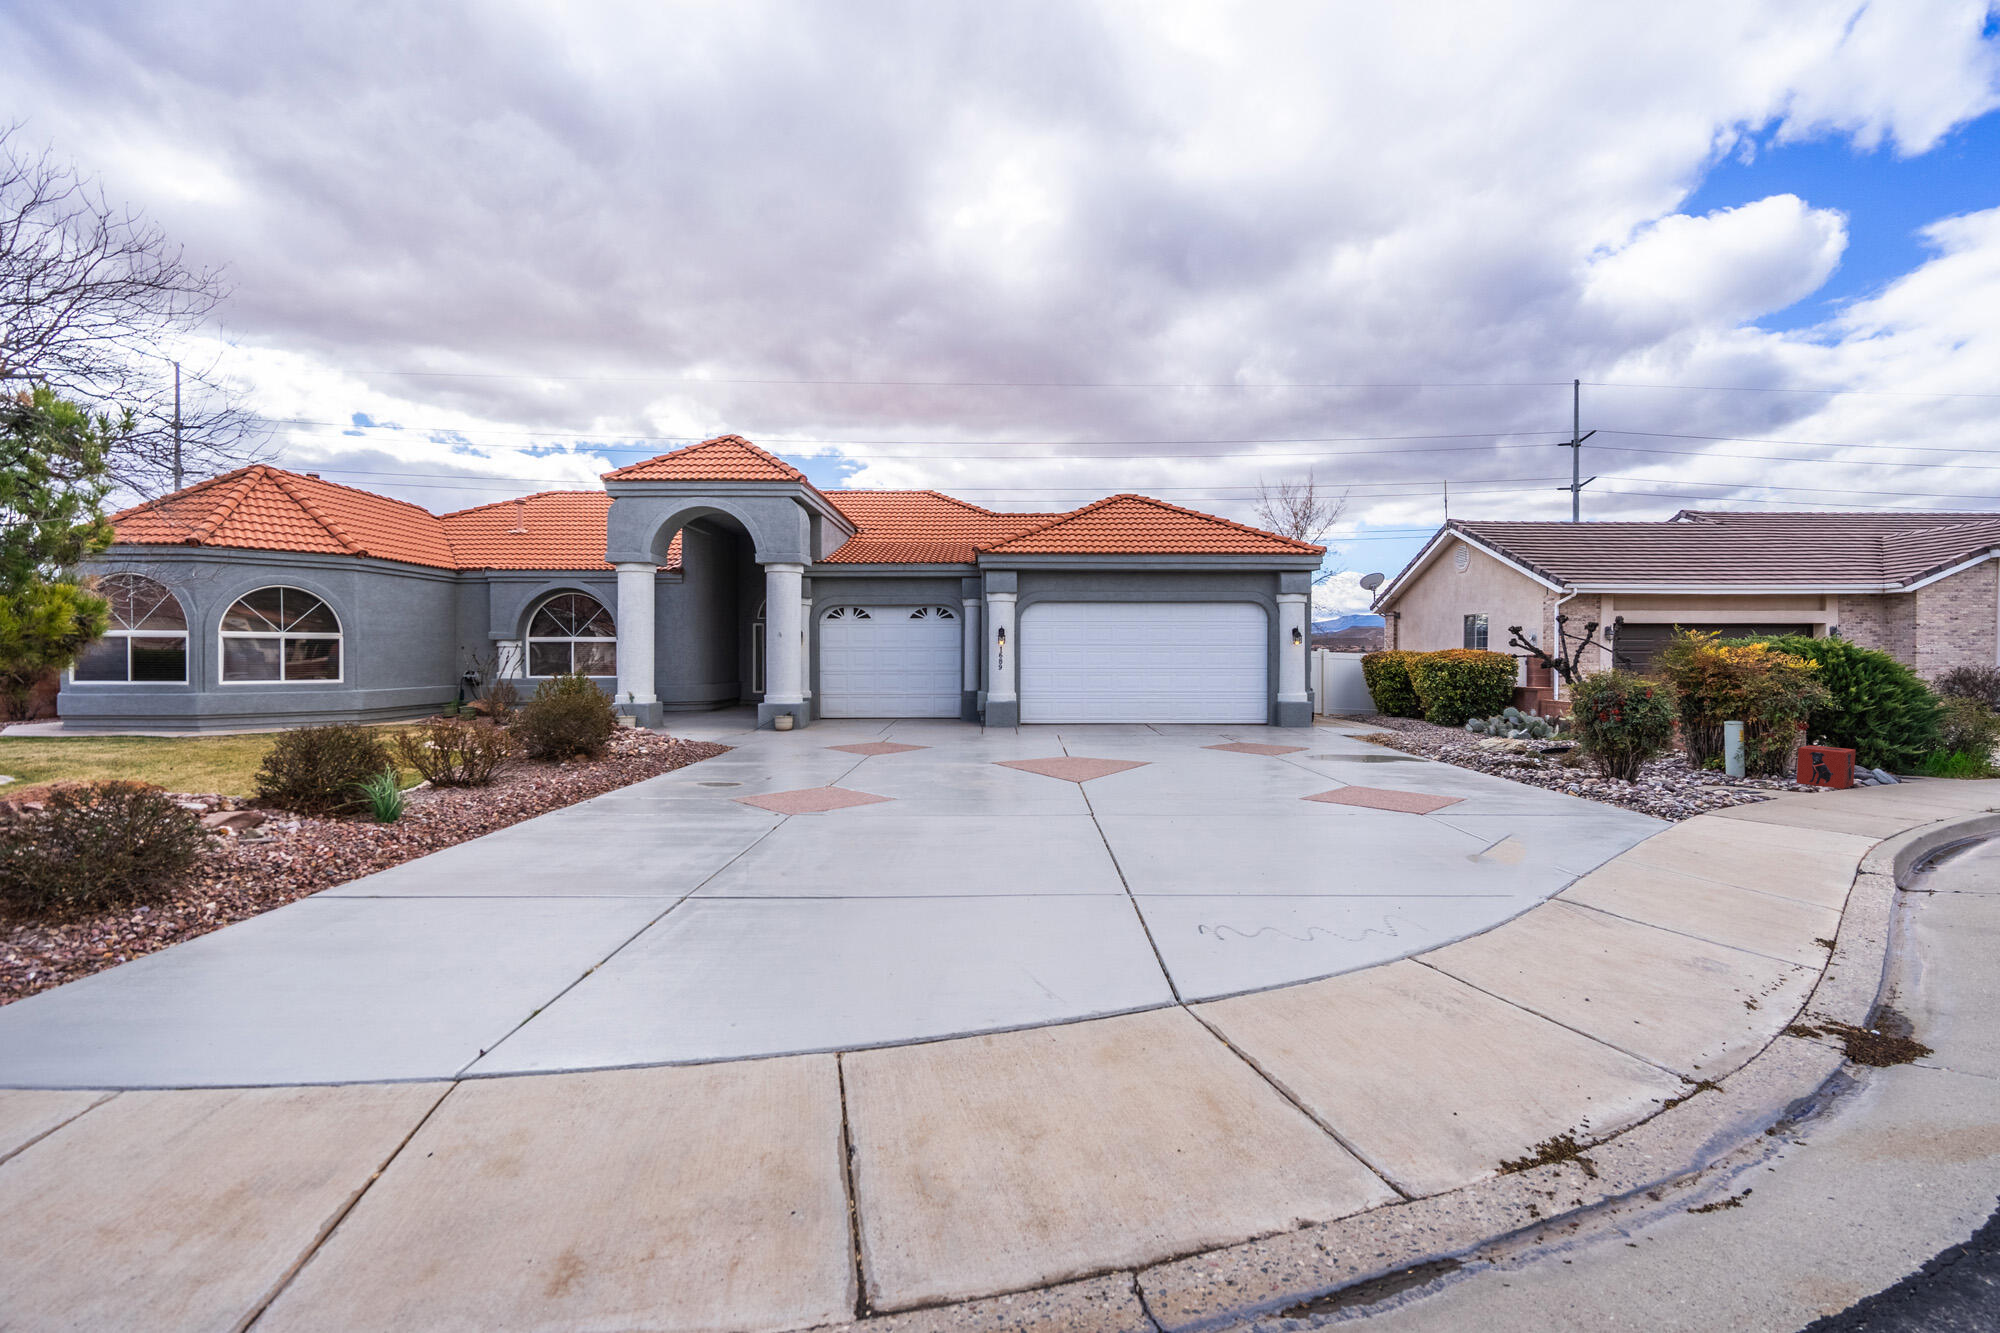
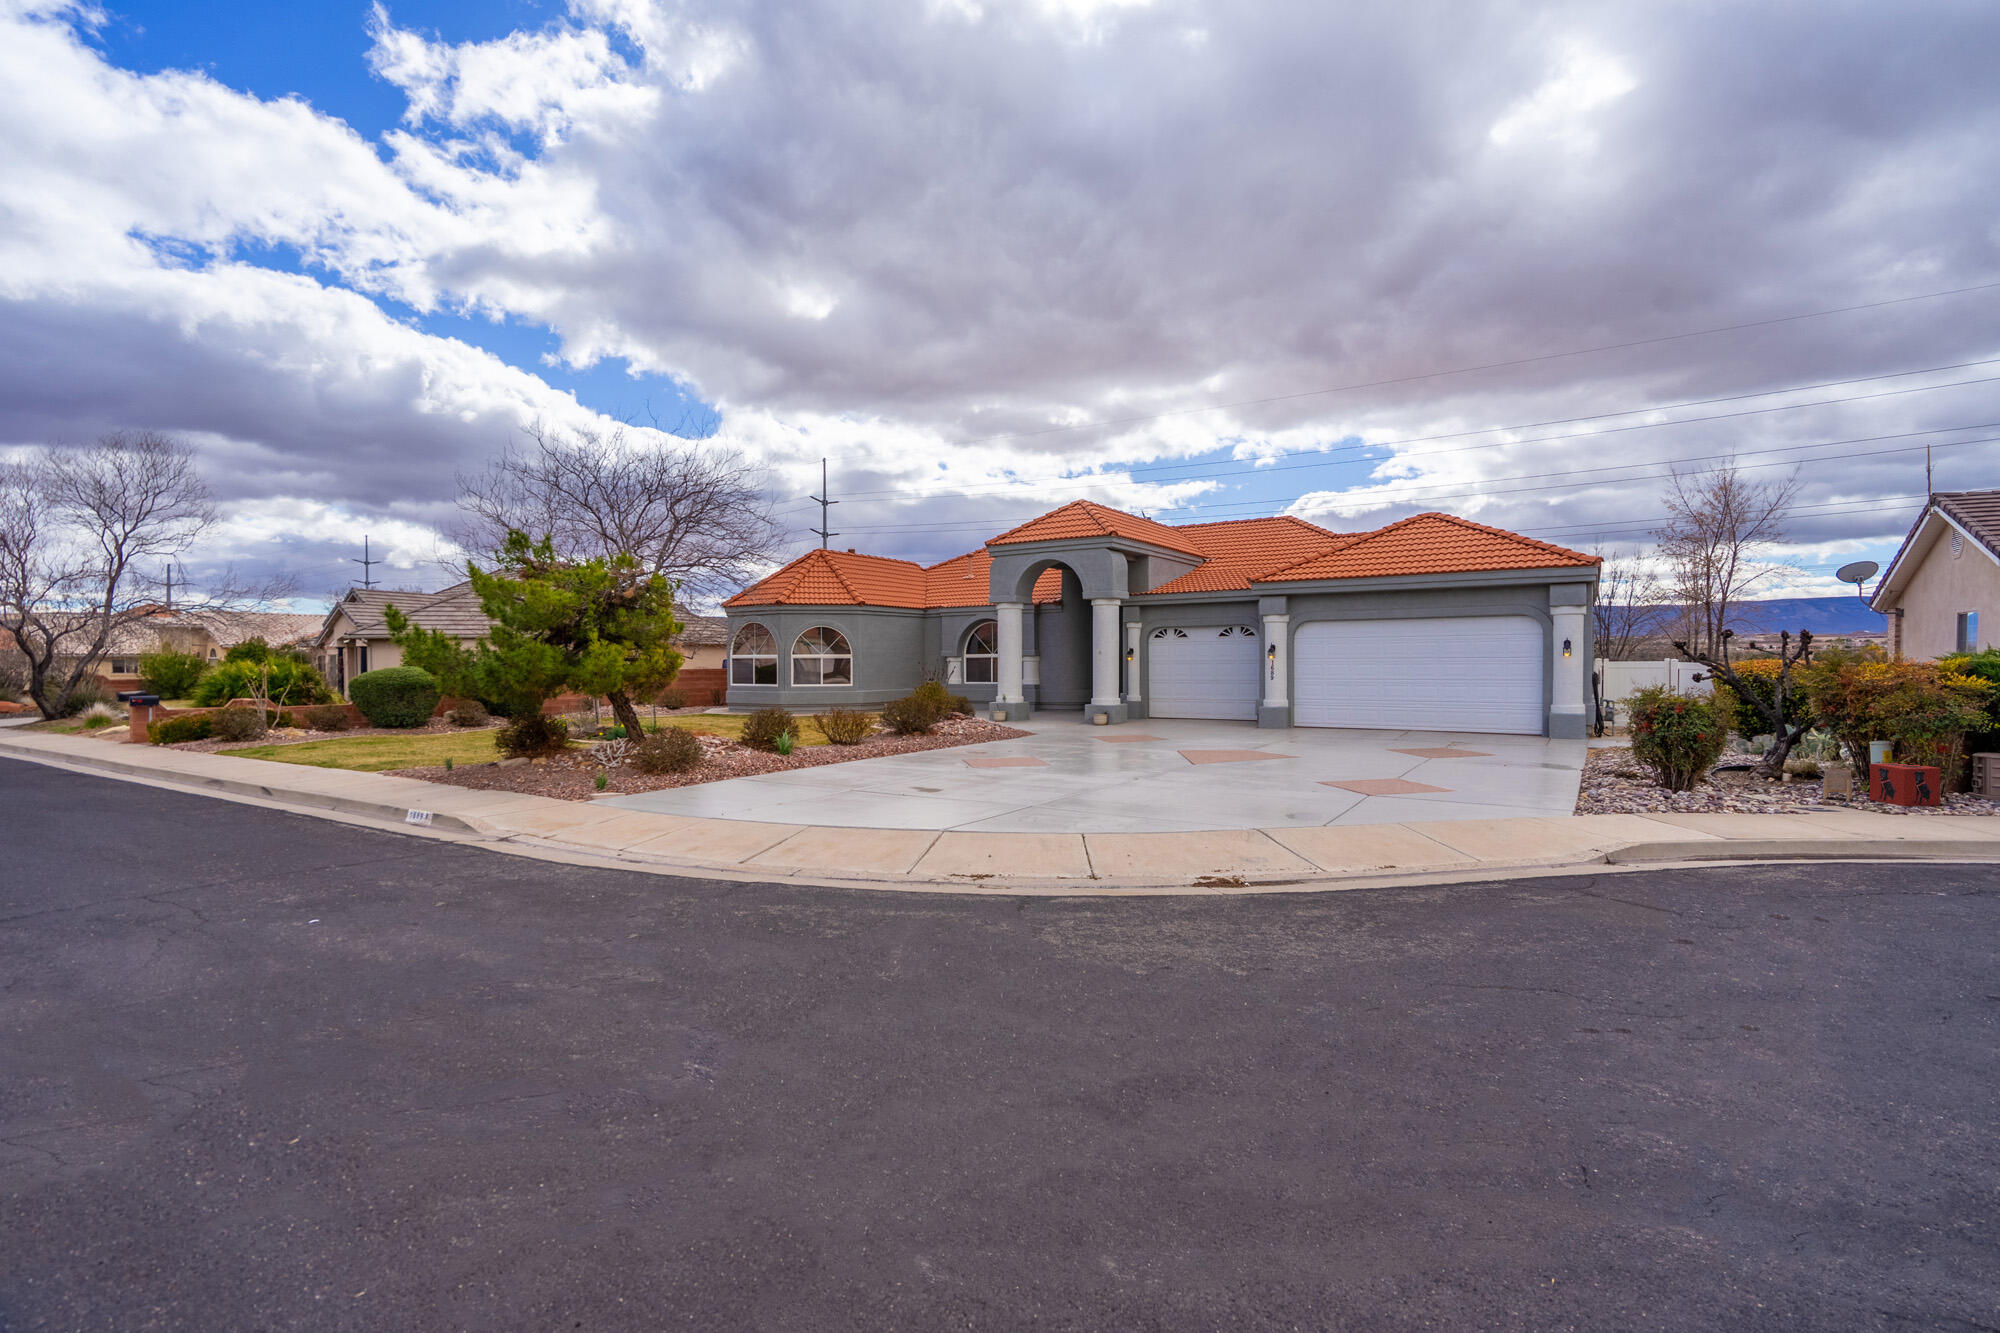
planter: none [1762,755,1797,787] -> present [1823,769,1852,801]

